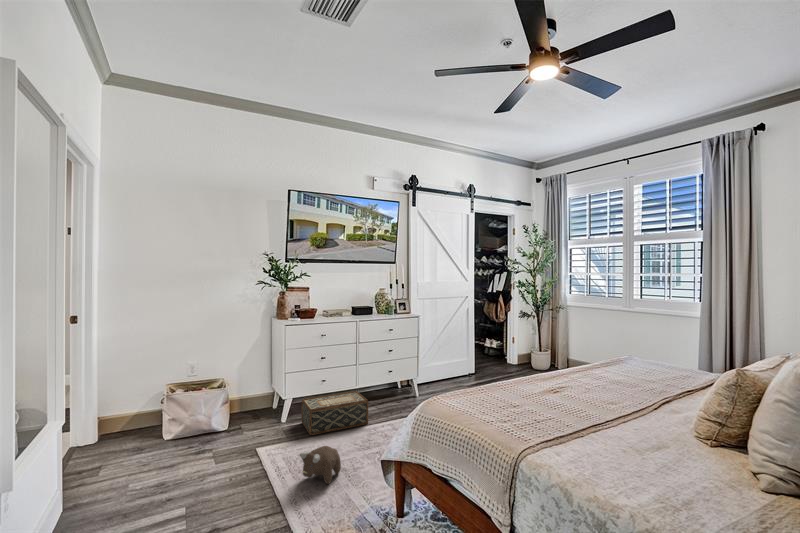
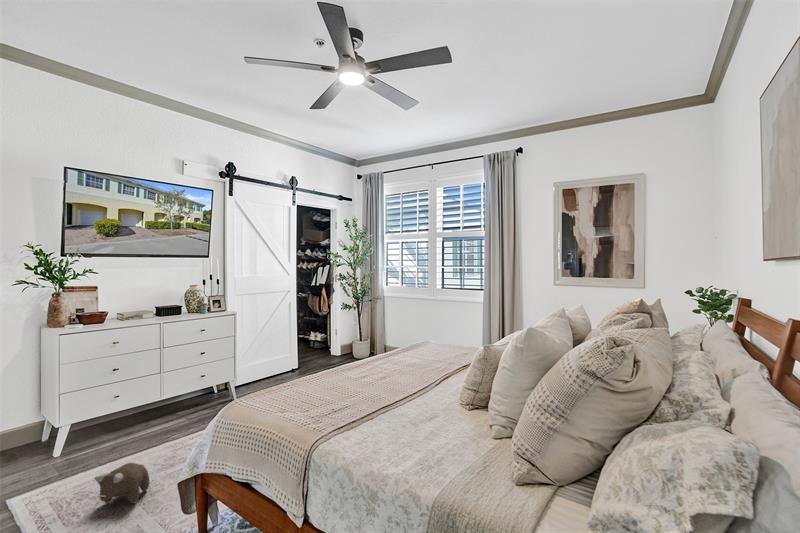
woven basket: present [301,391,368,435] -> none [88,401,180,460]

